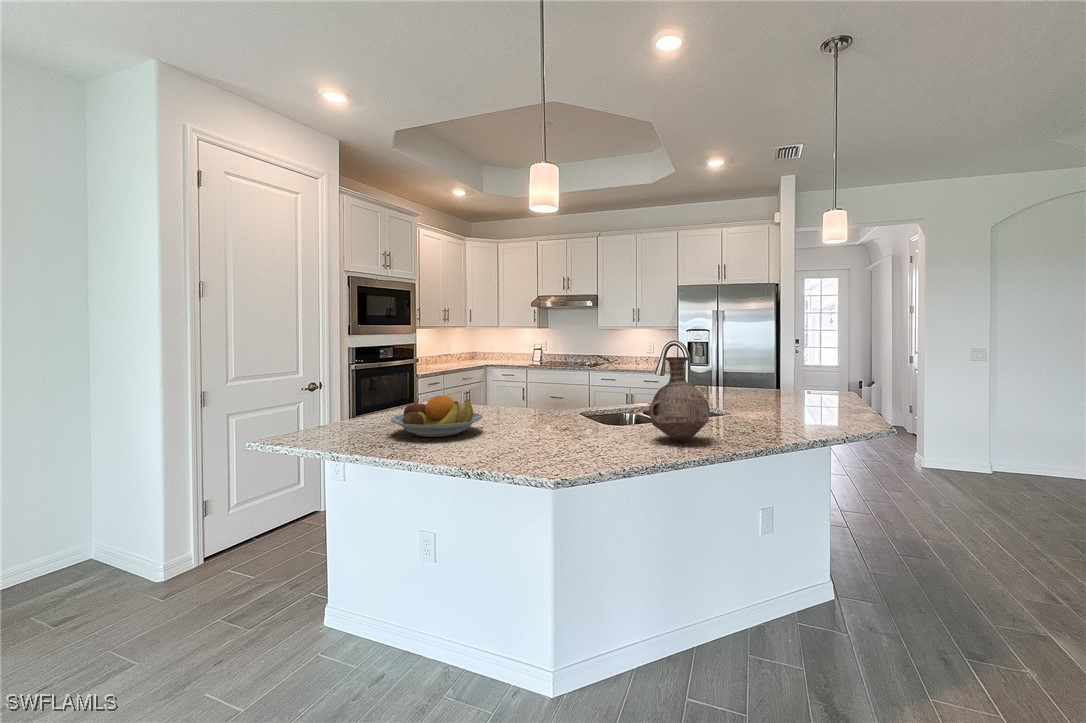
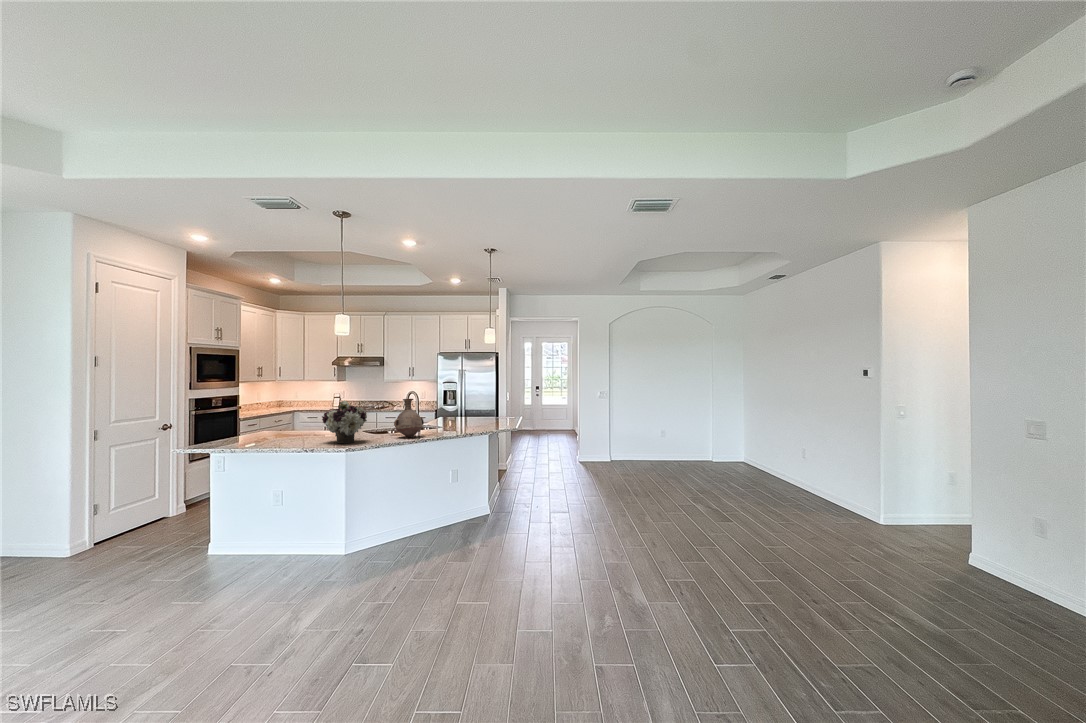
flower arrangement: none [503,357,594,452] -> present [322,400,367,443]
fruit bowl: present [390,396,483,437] -> none [256,421,309,443]

